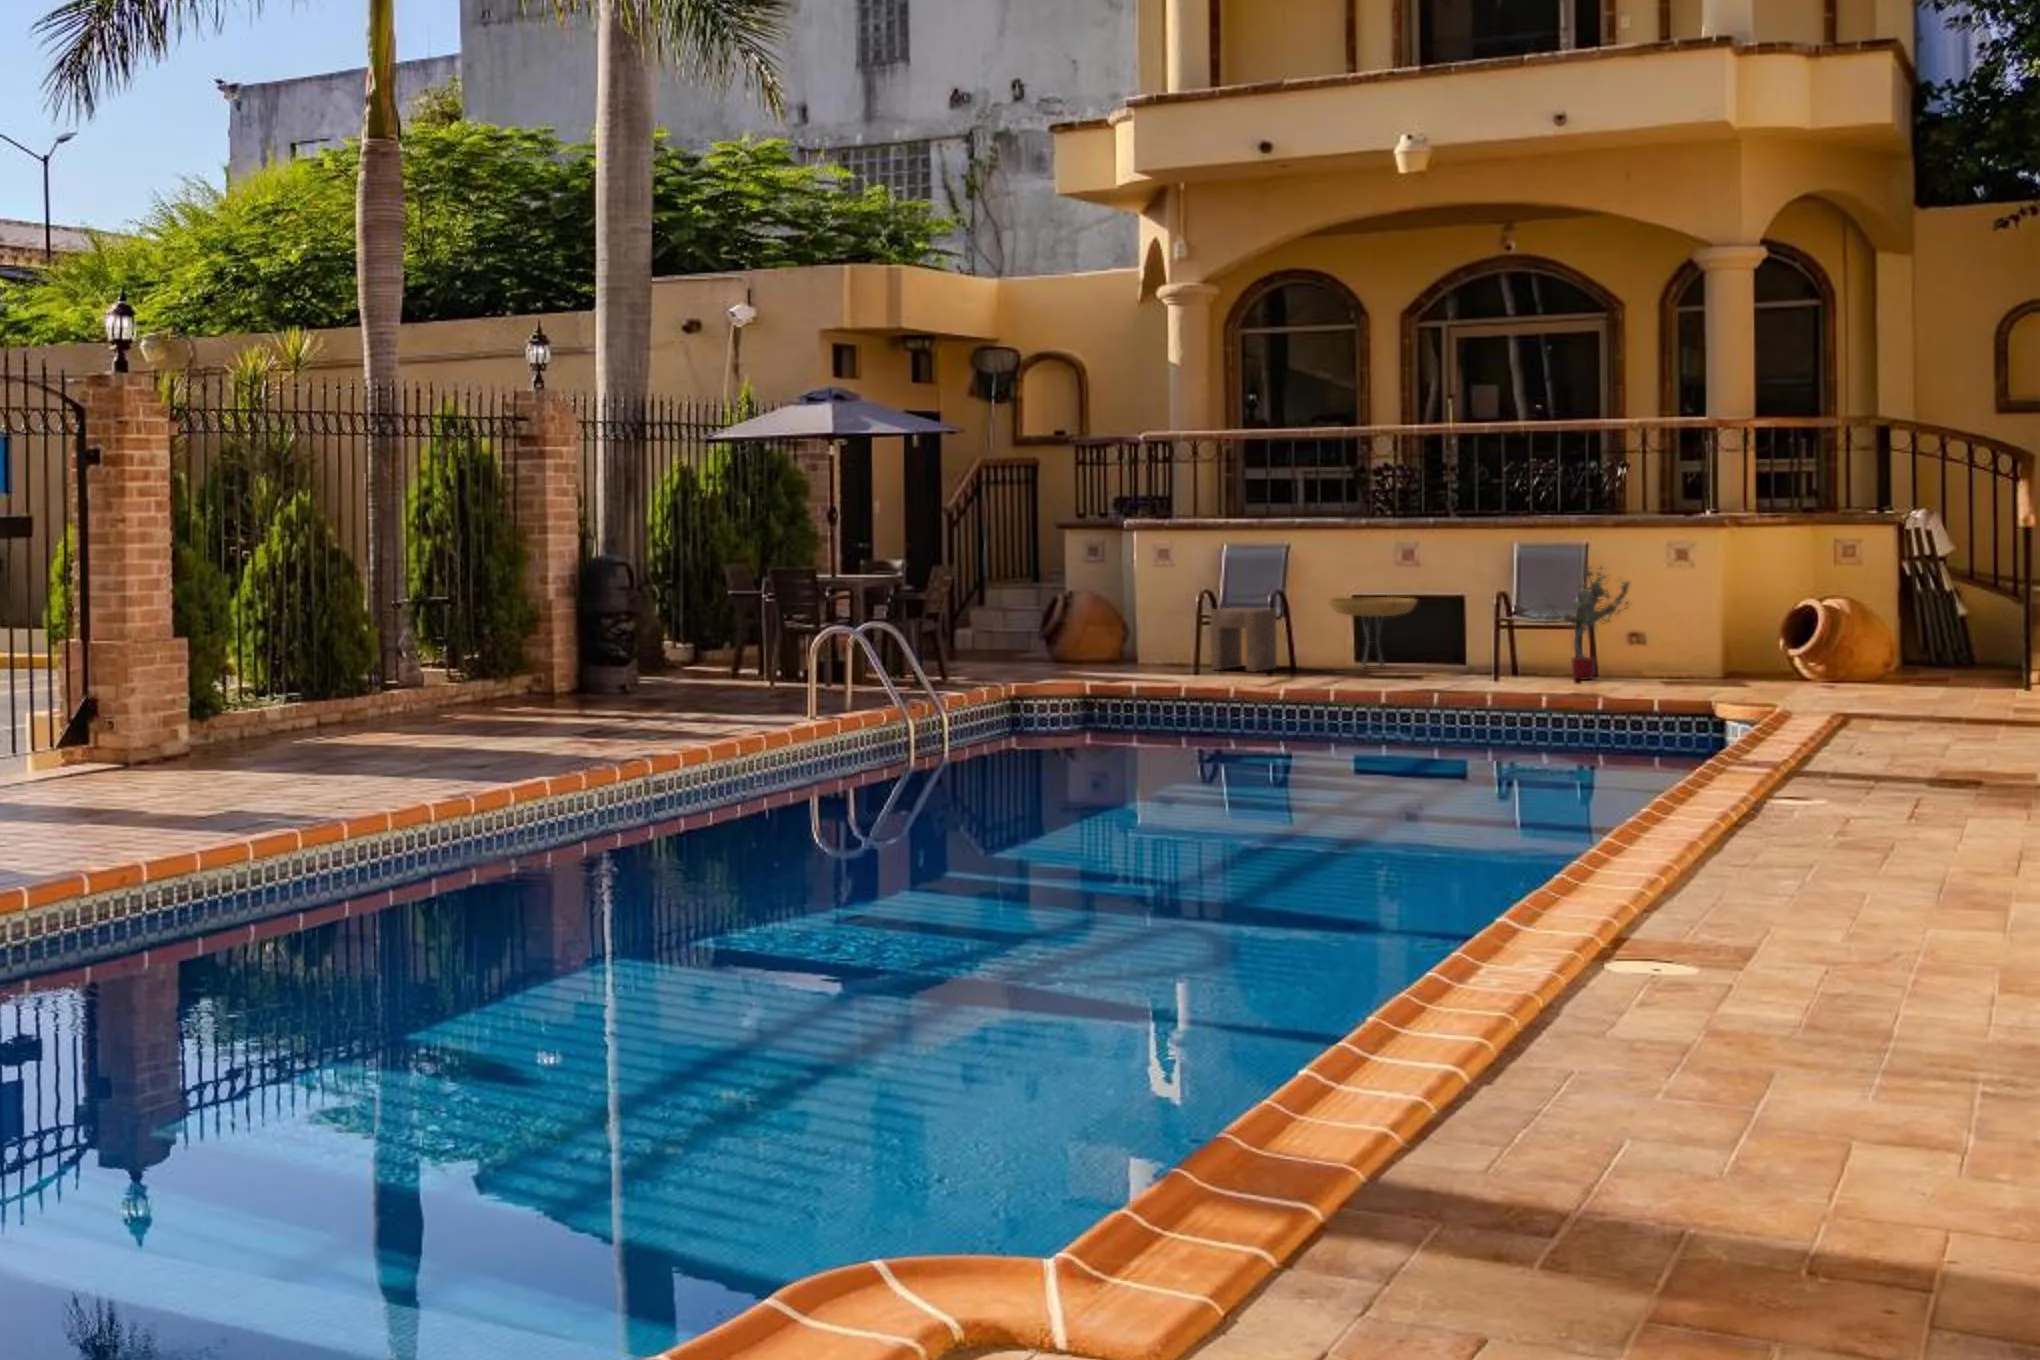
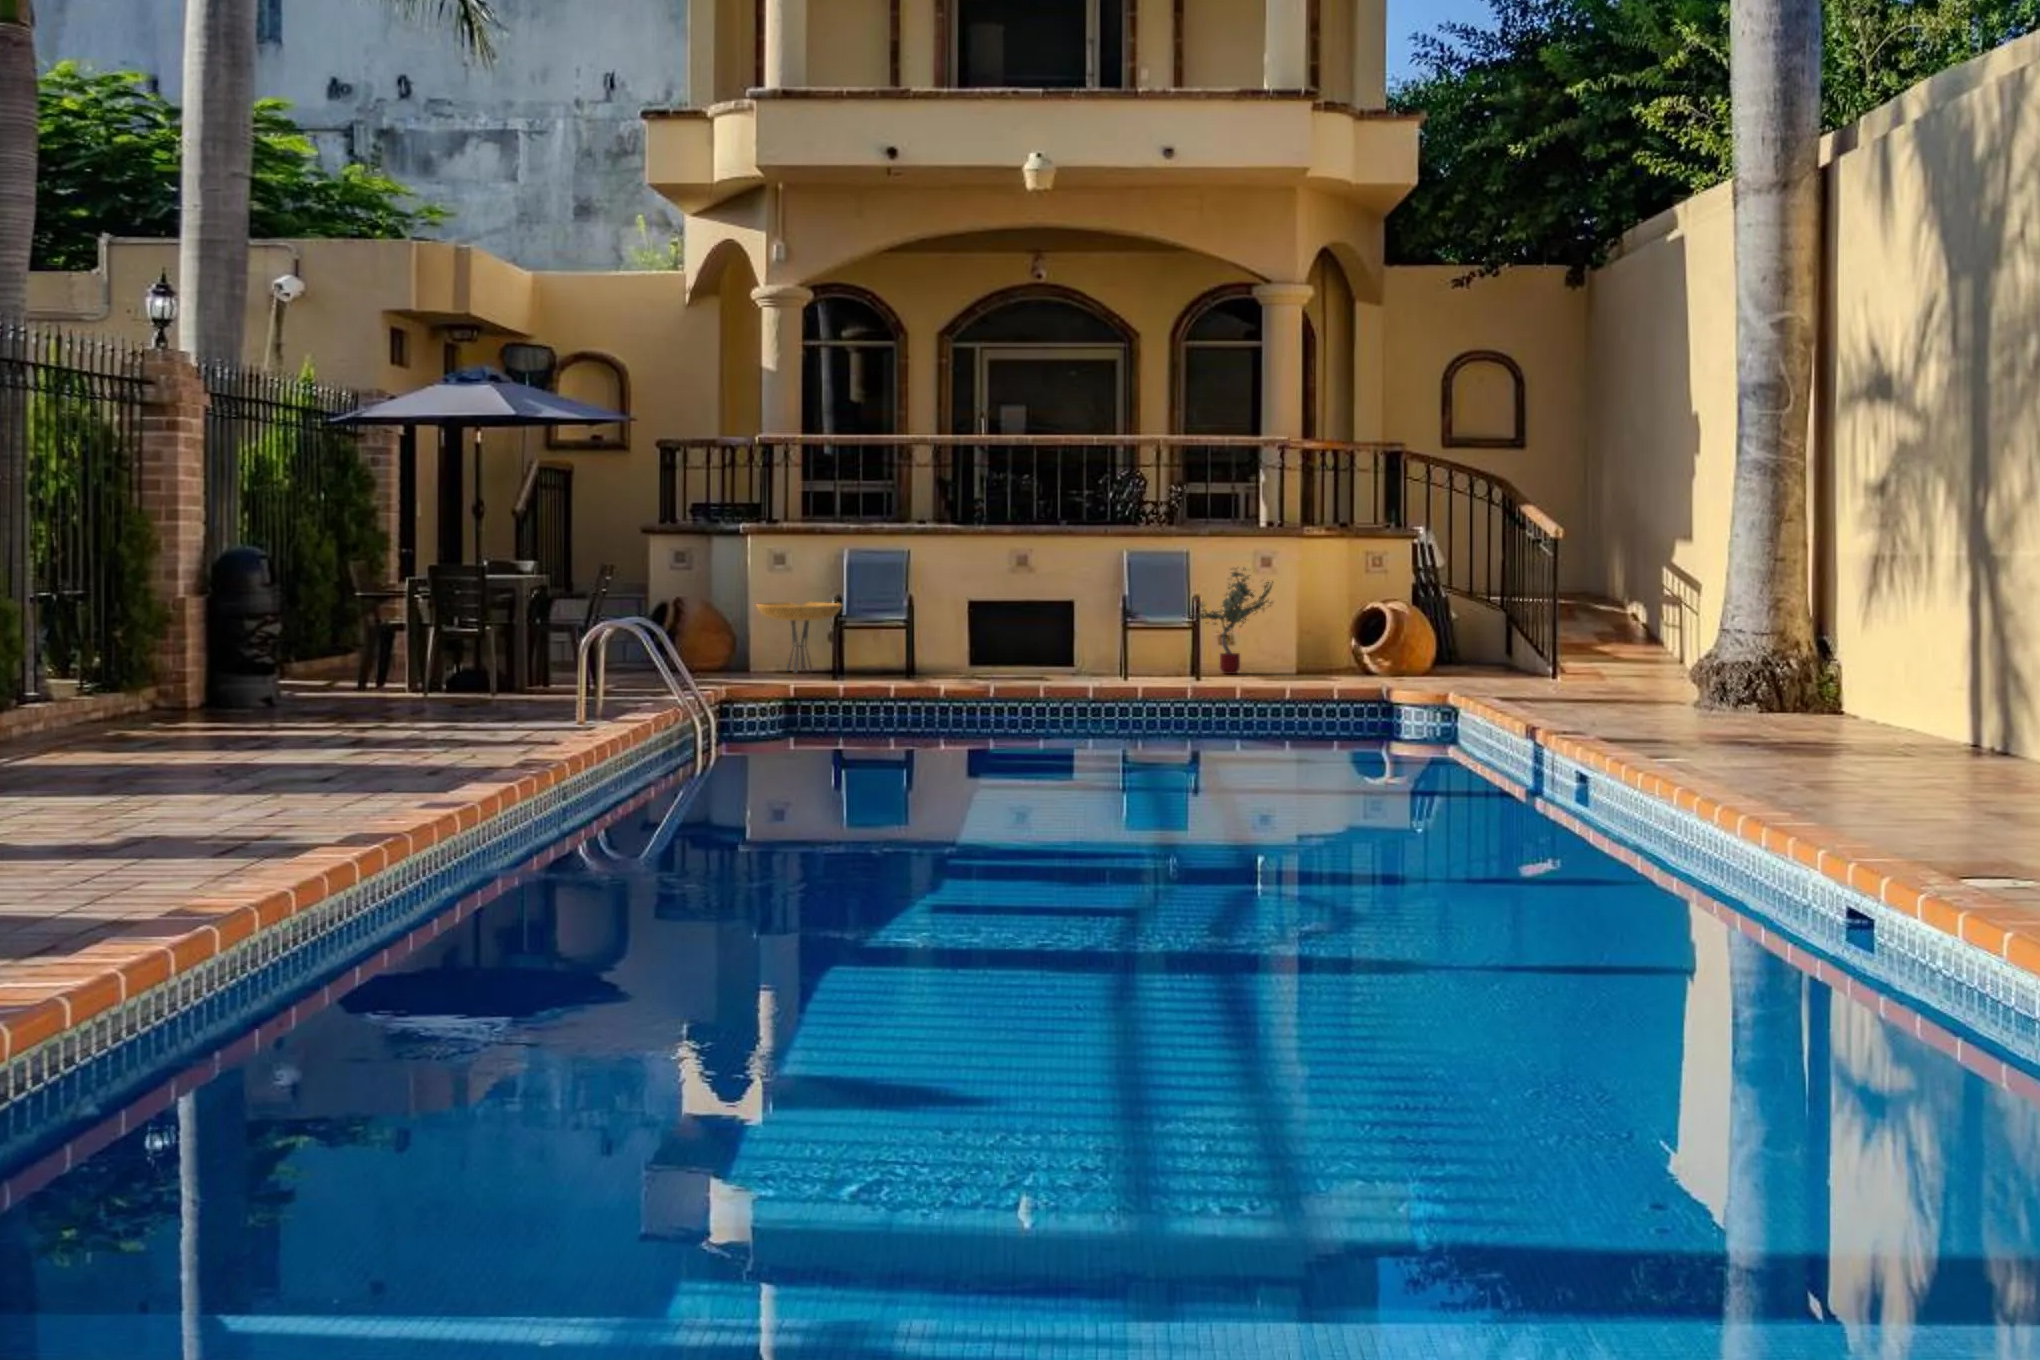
side table: present [1328,597,1417,668] -> present [757,602,842,672]
stool: present [1210,608,1277,672] -> none [876,611,935,674]

